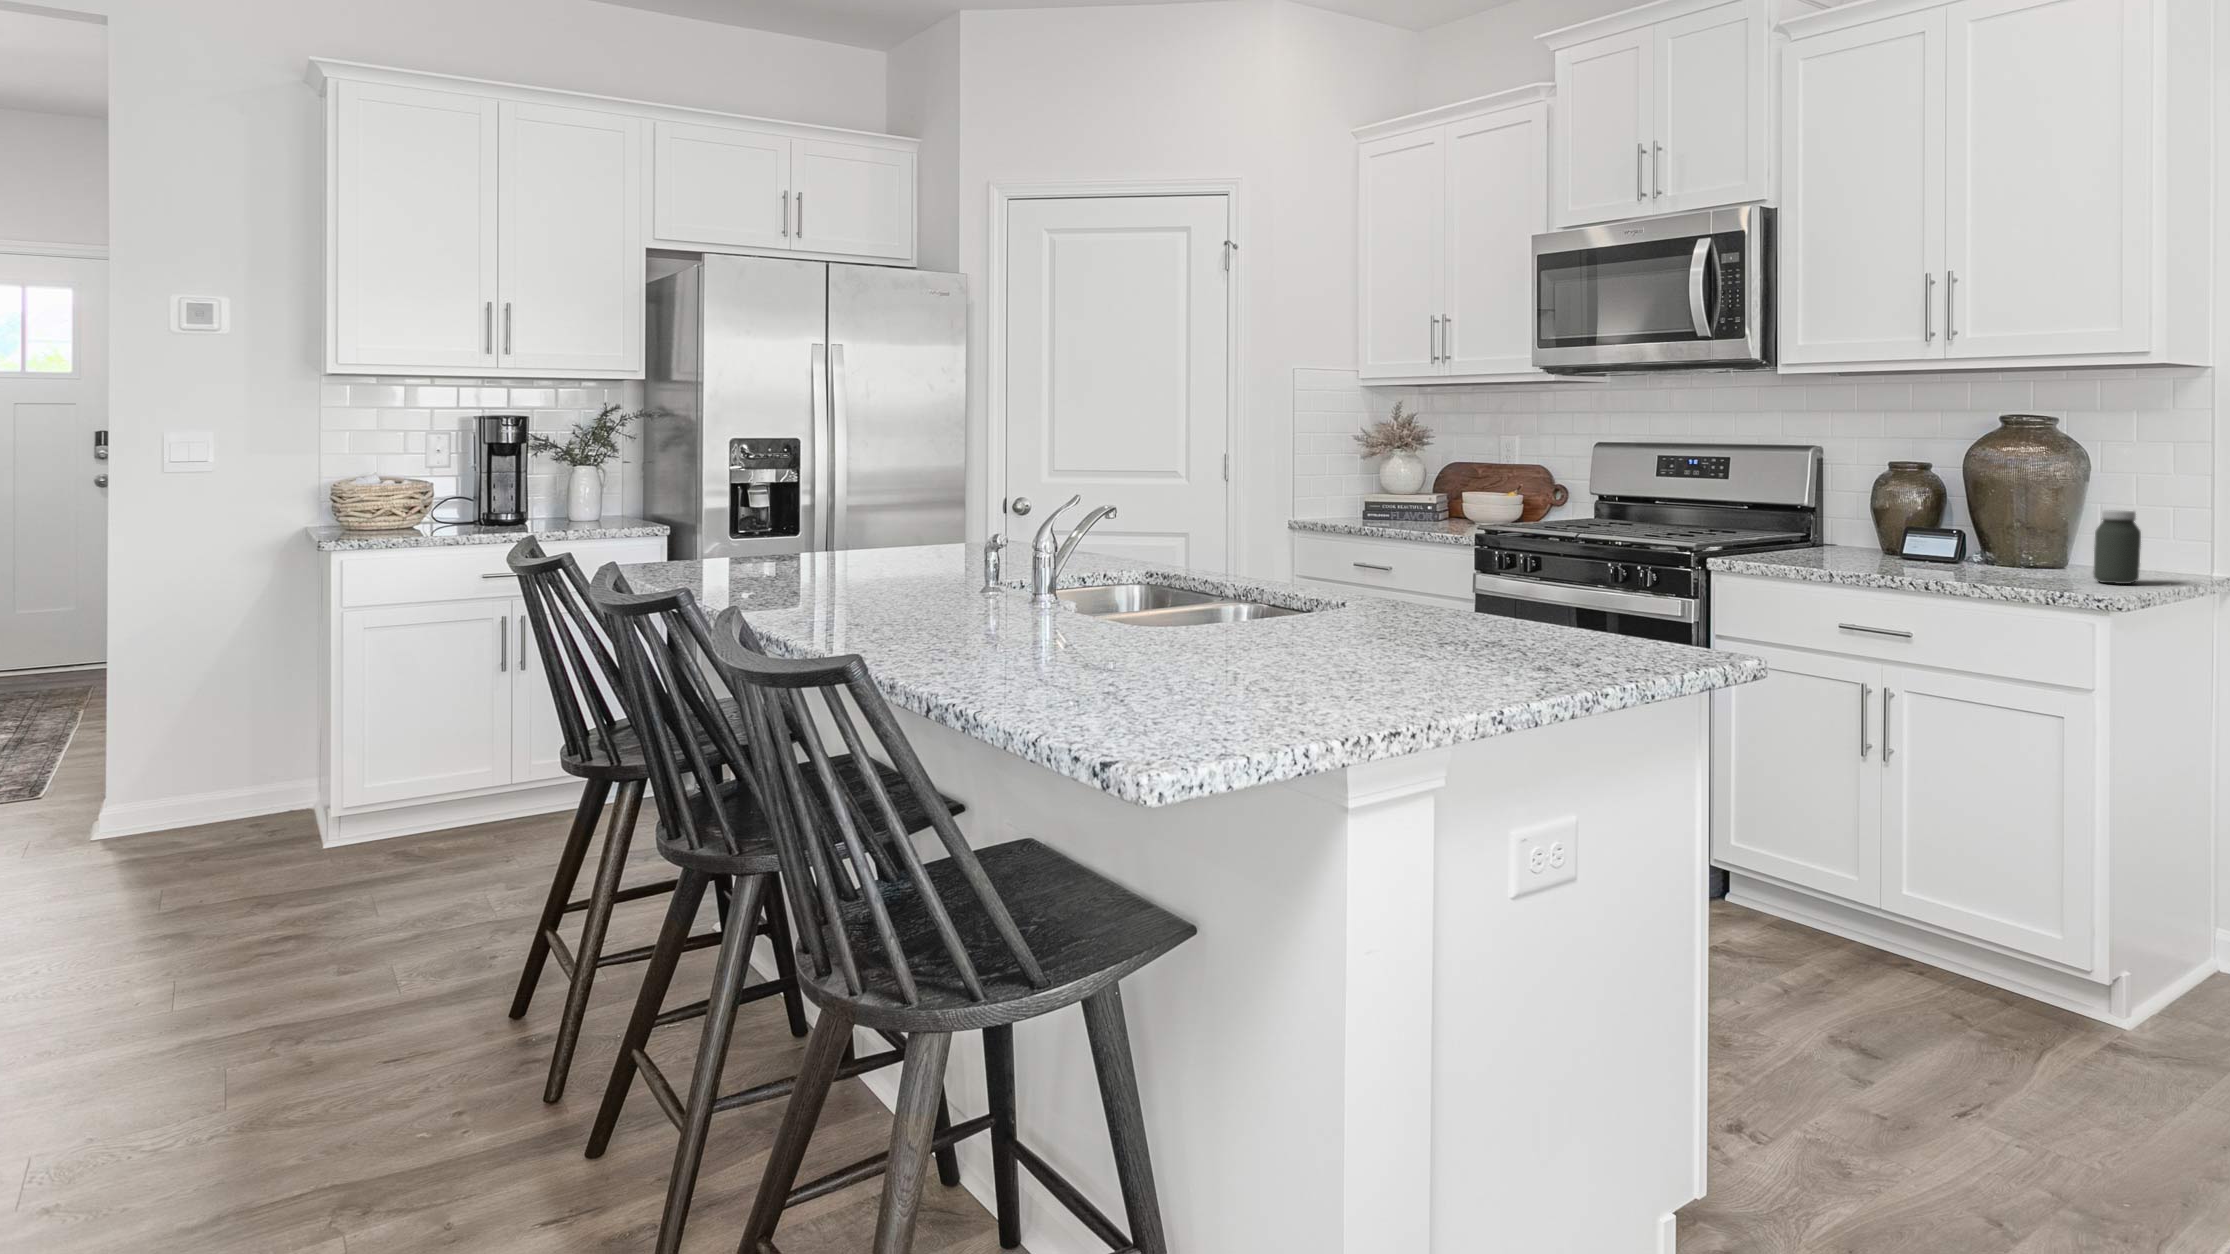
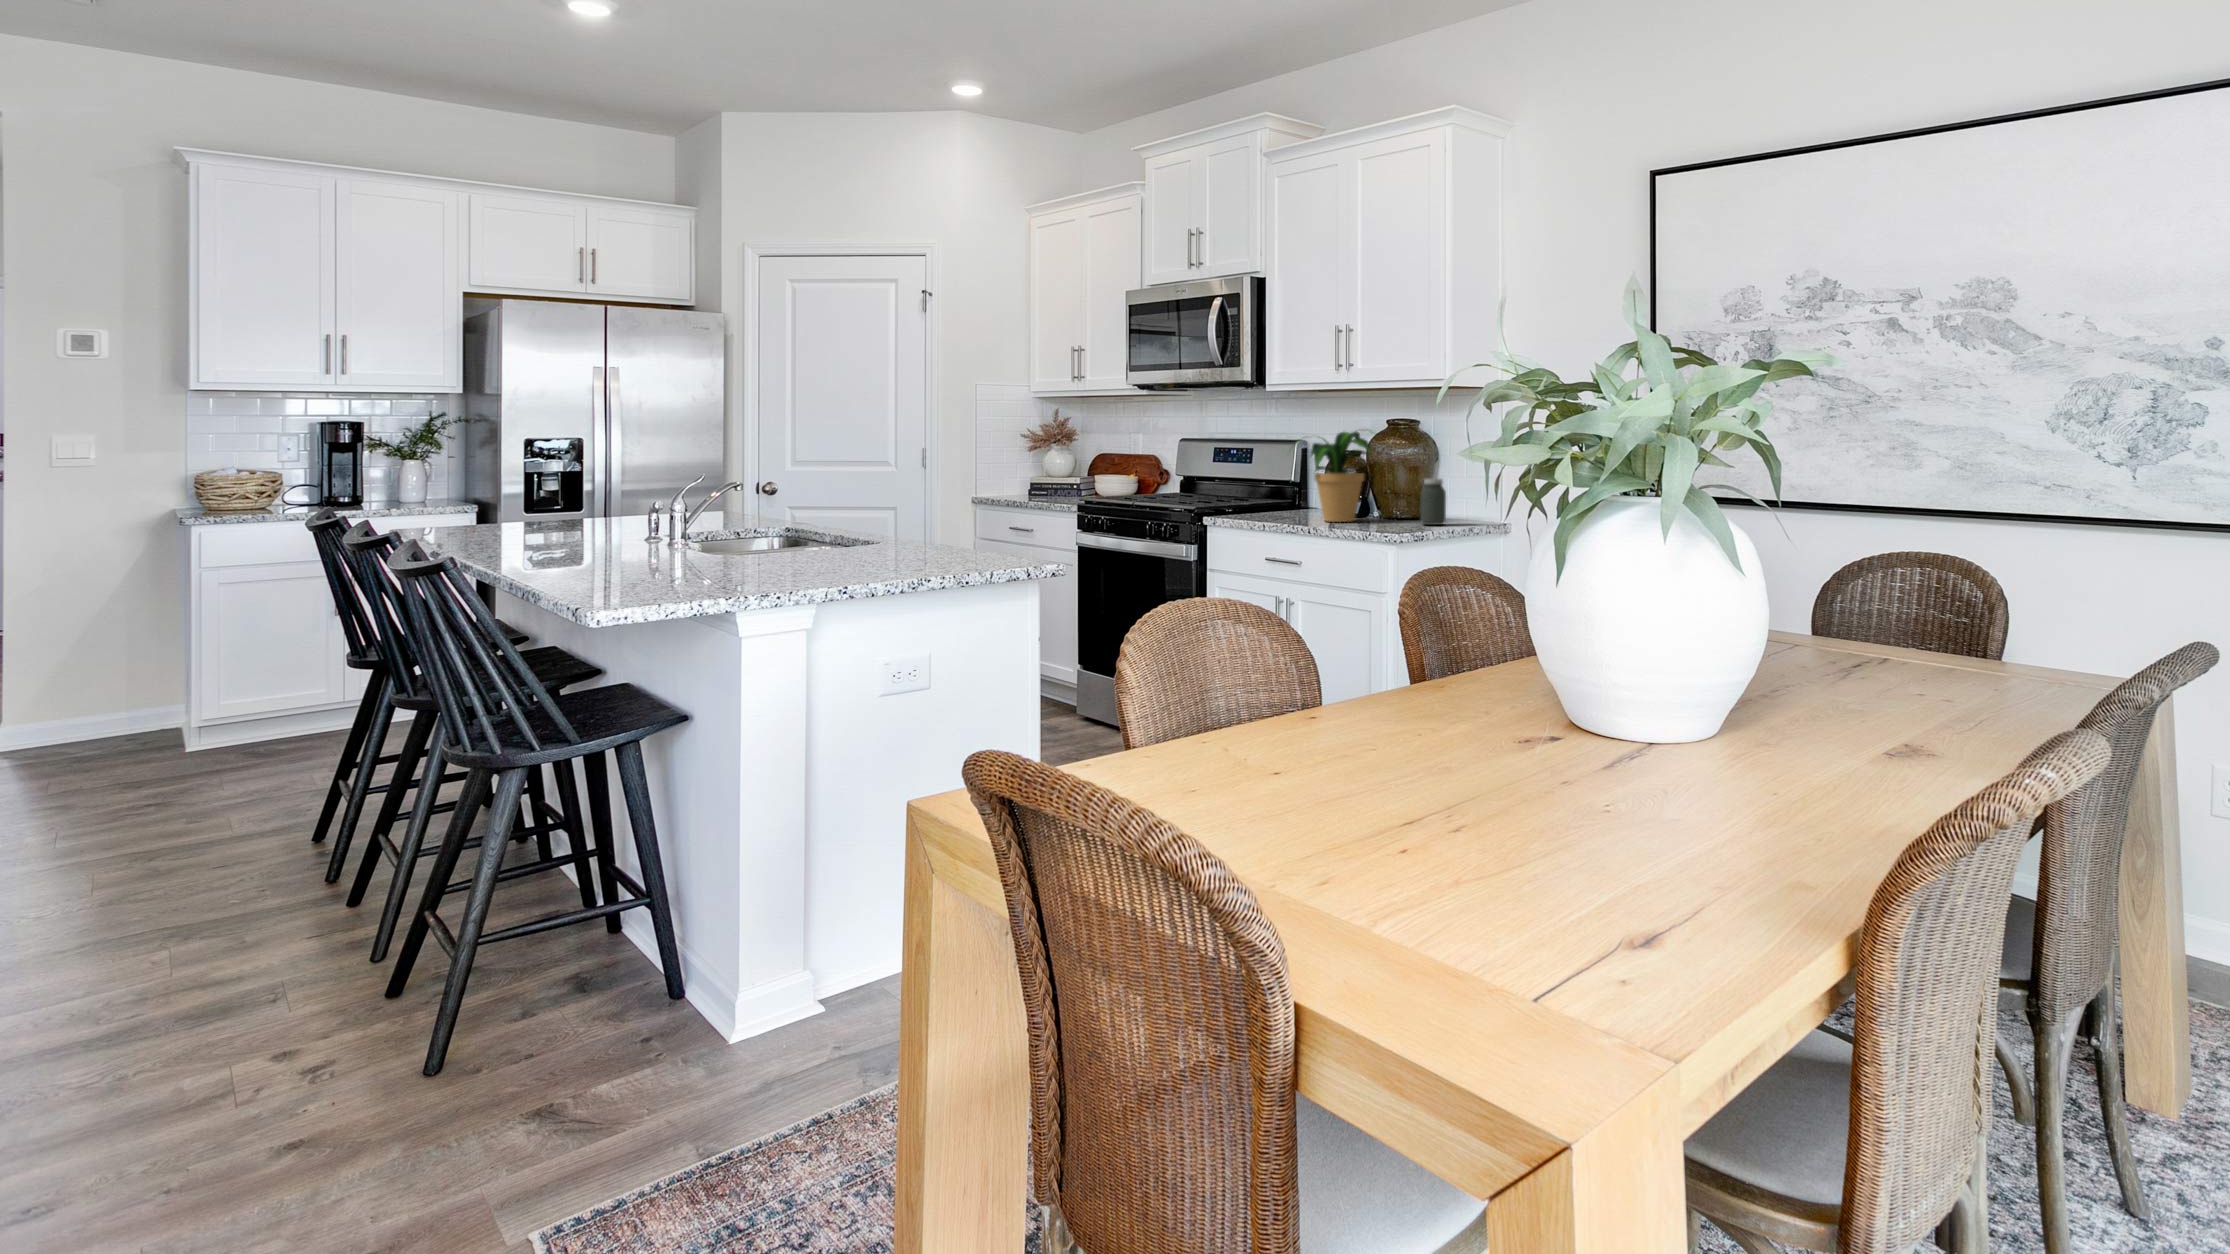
potted plant: none [1865,433,2028,574] -> present [1311,431,1381,522]

